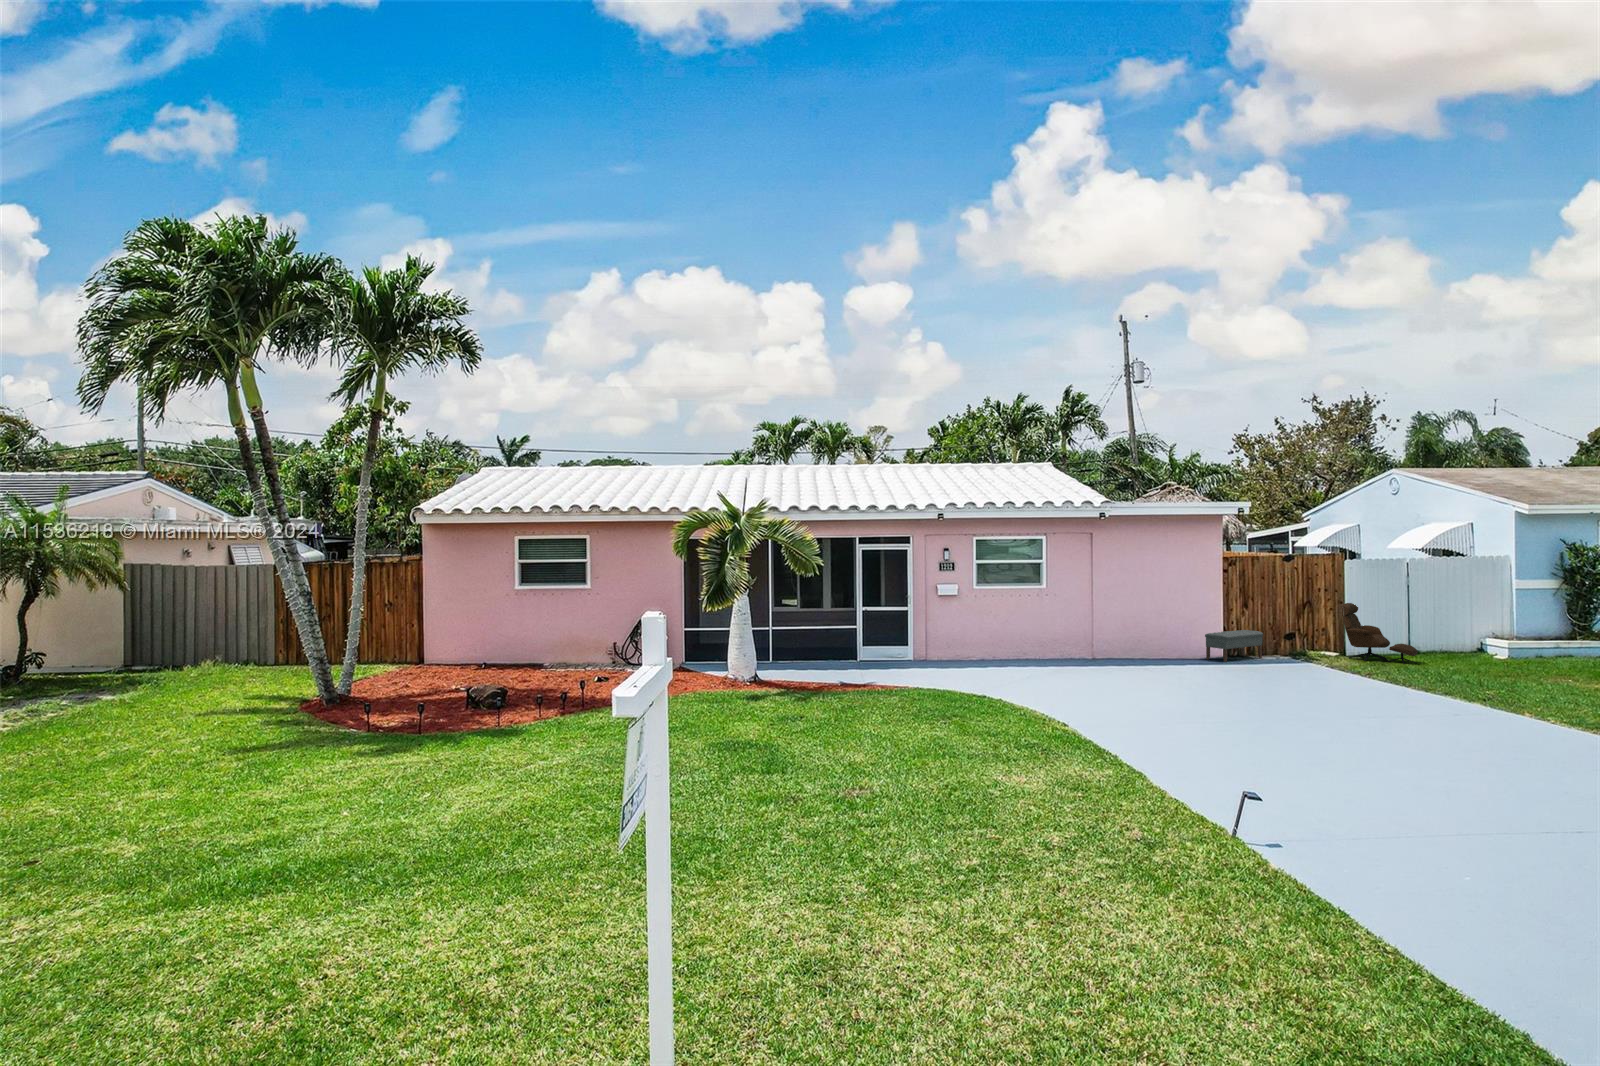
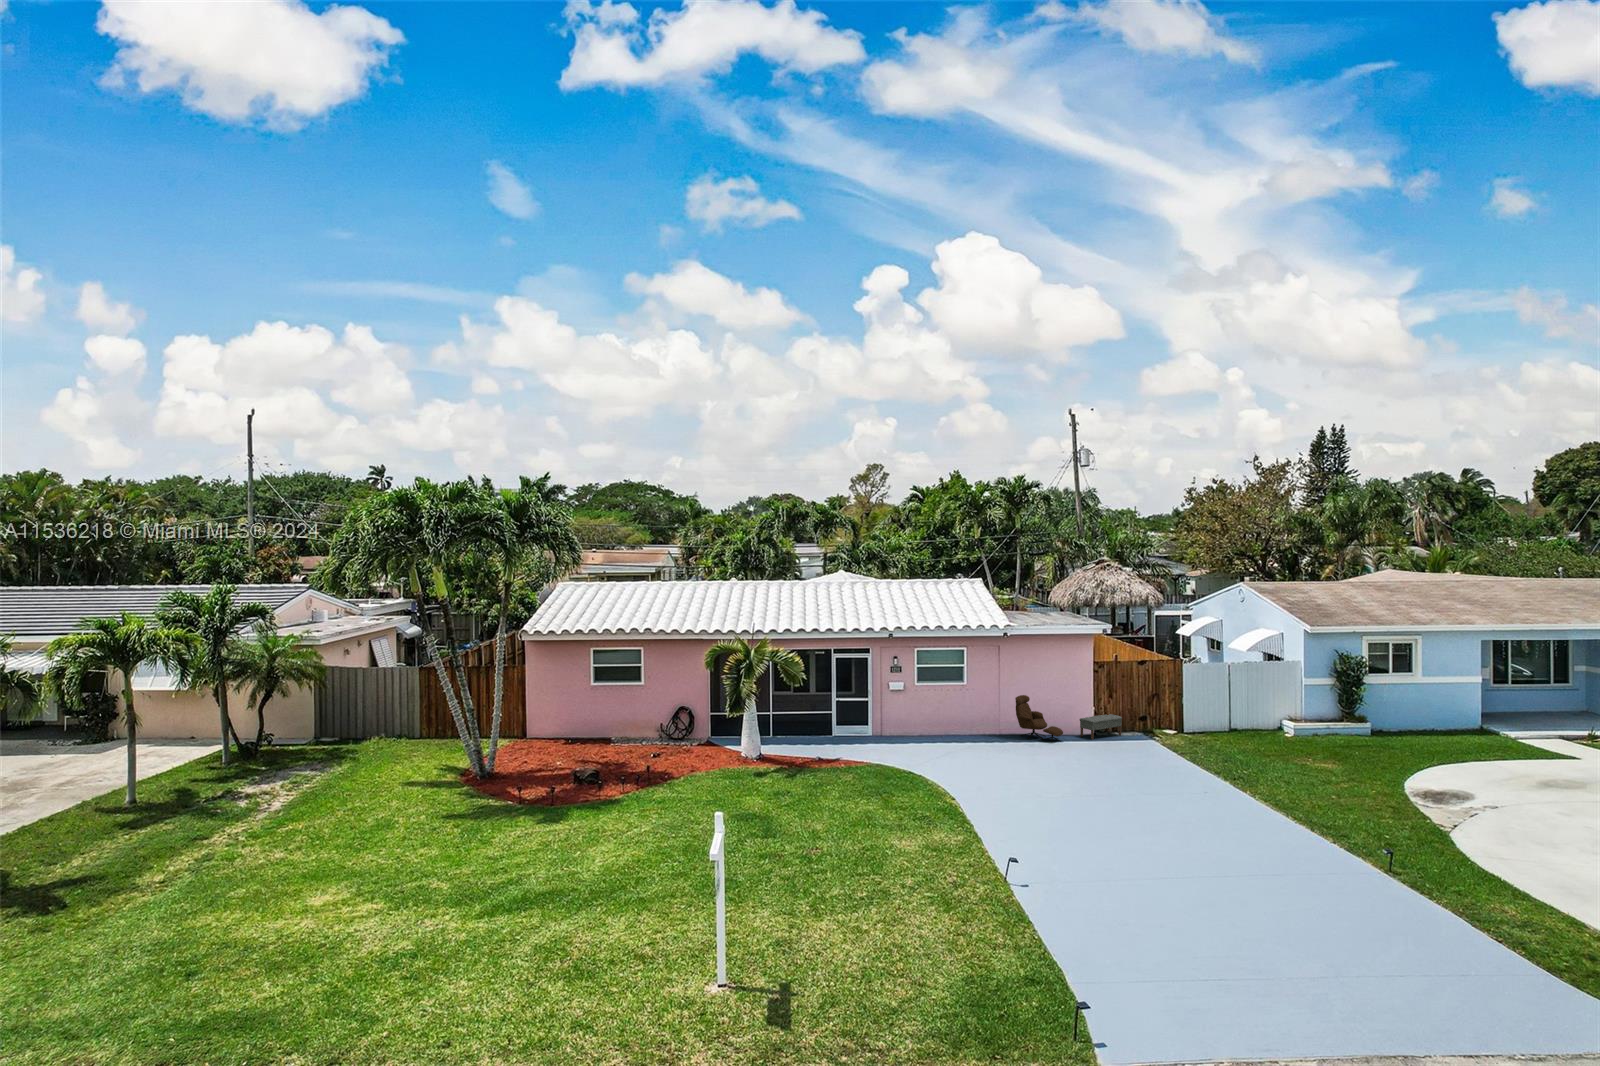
lounge chair: present [1343,603,1418,664] -> present [1015,695,1063,742]

